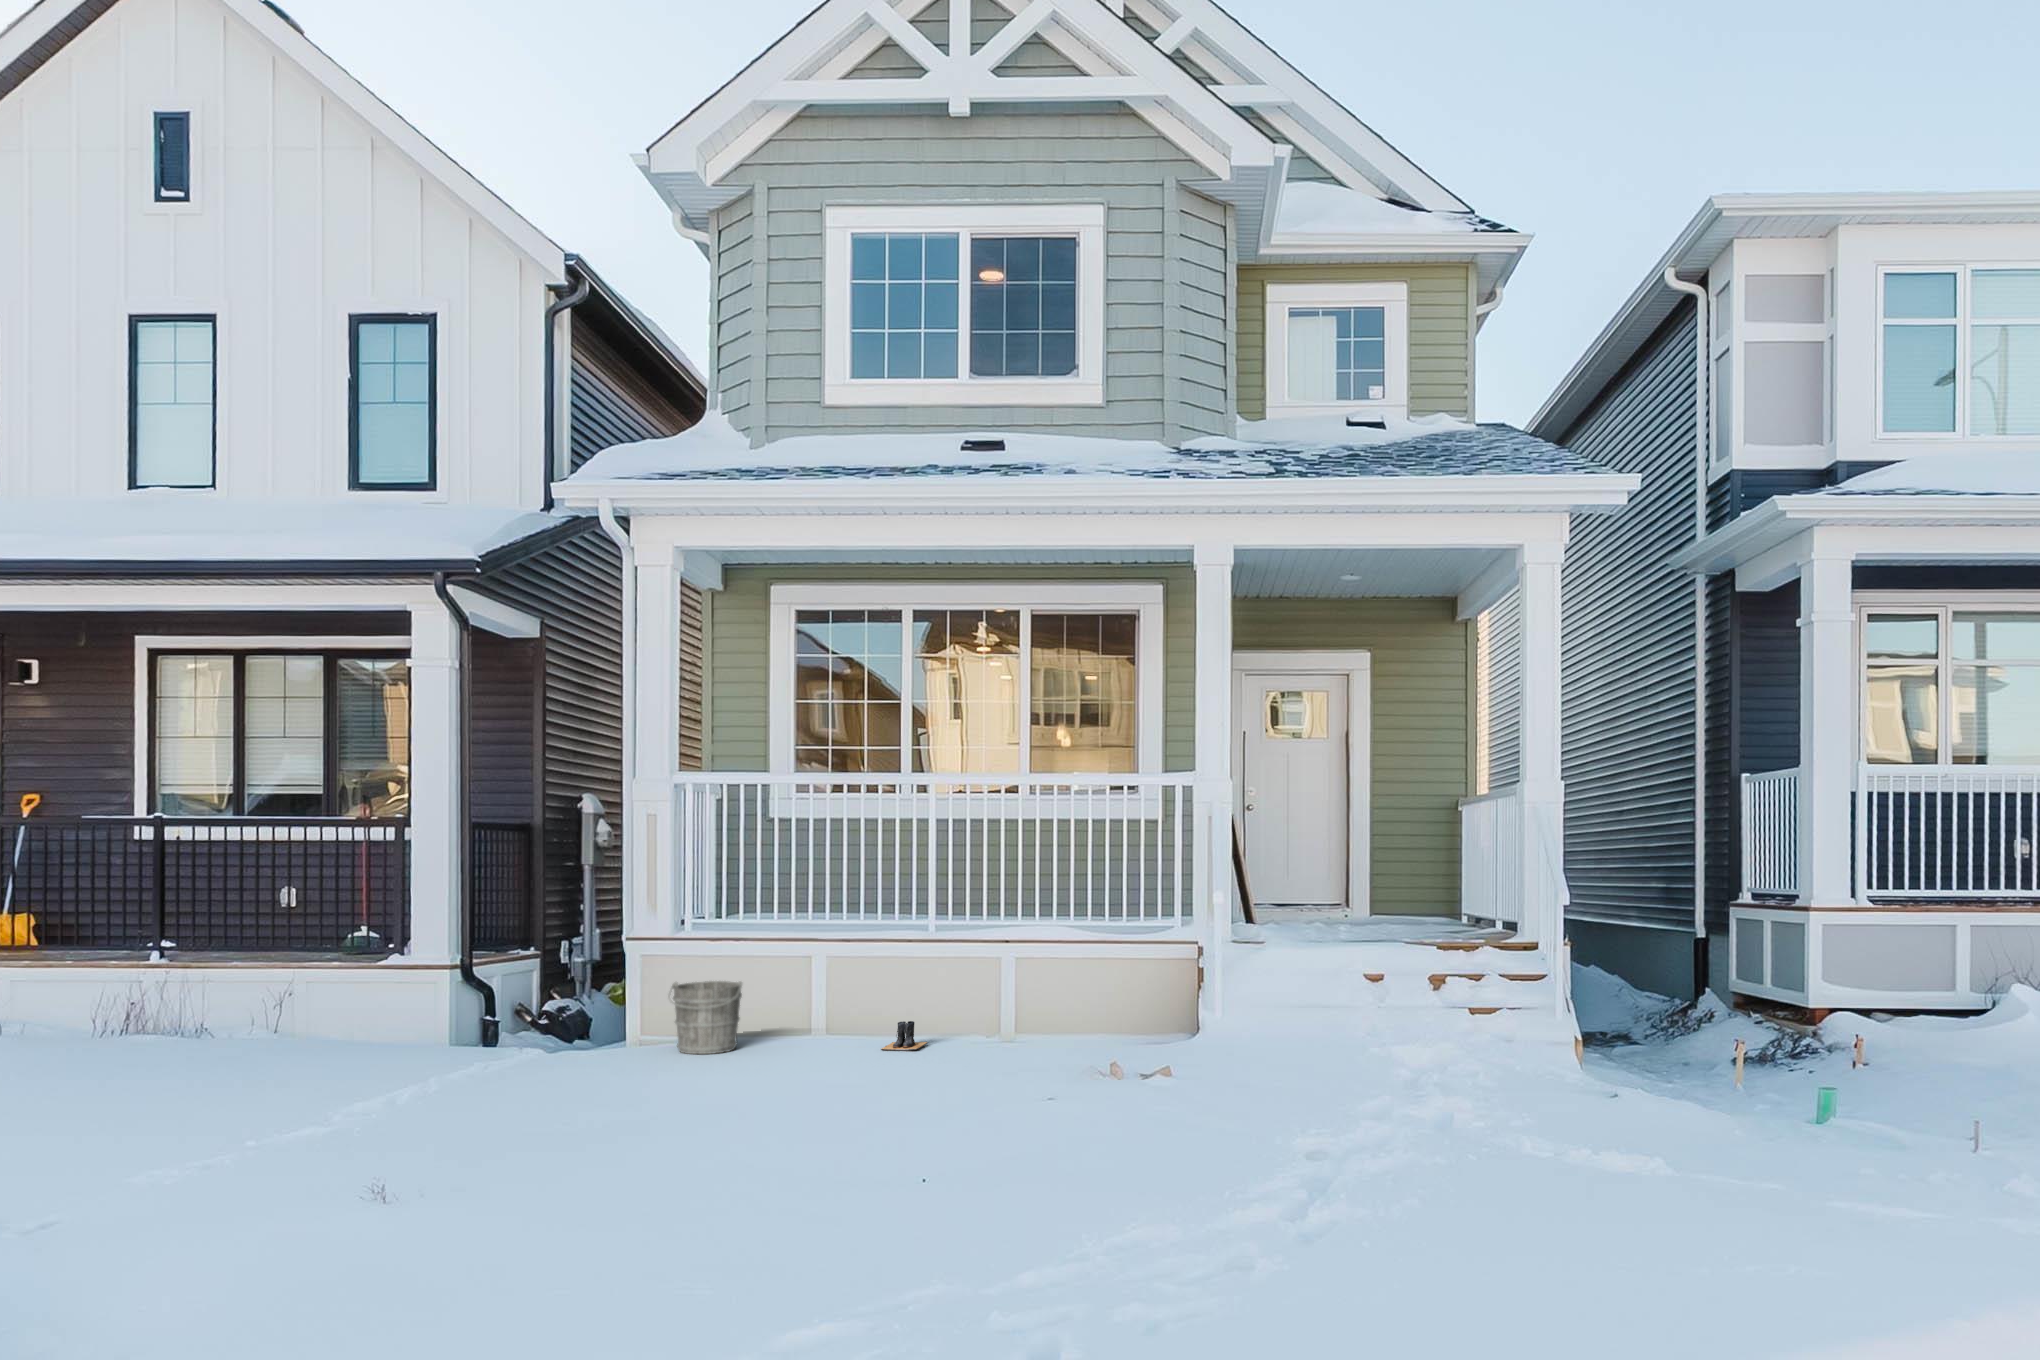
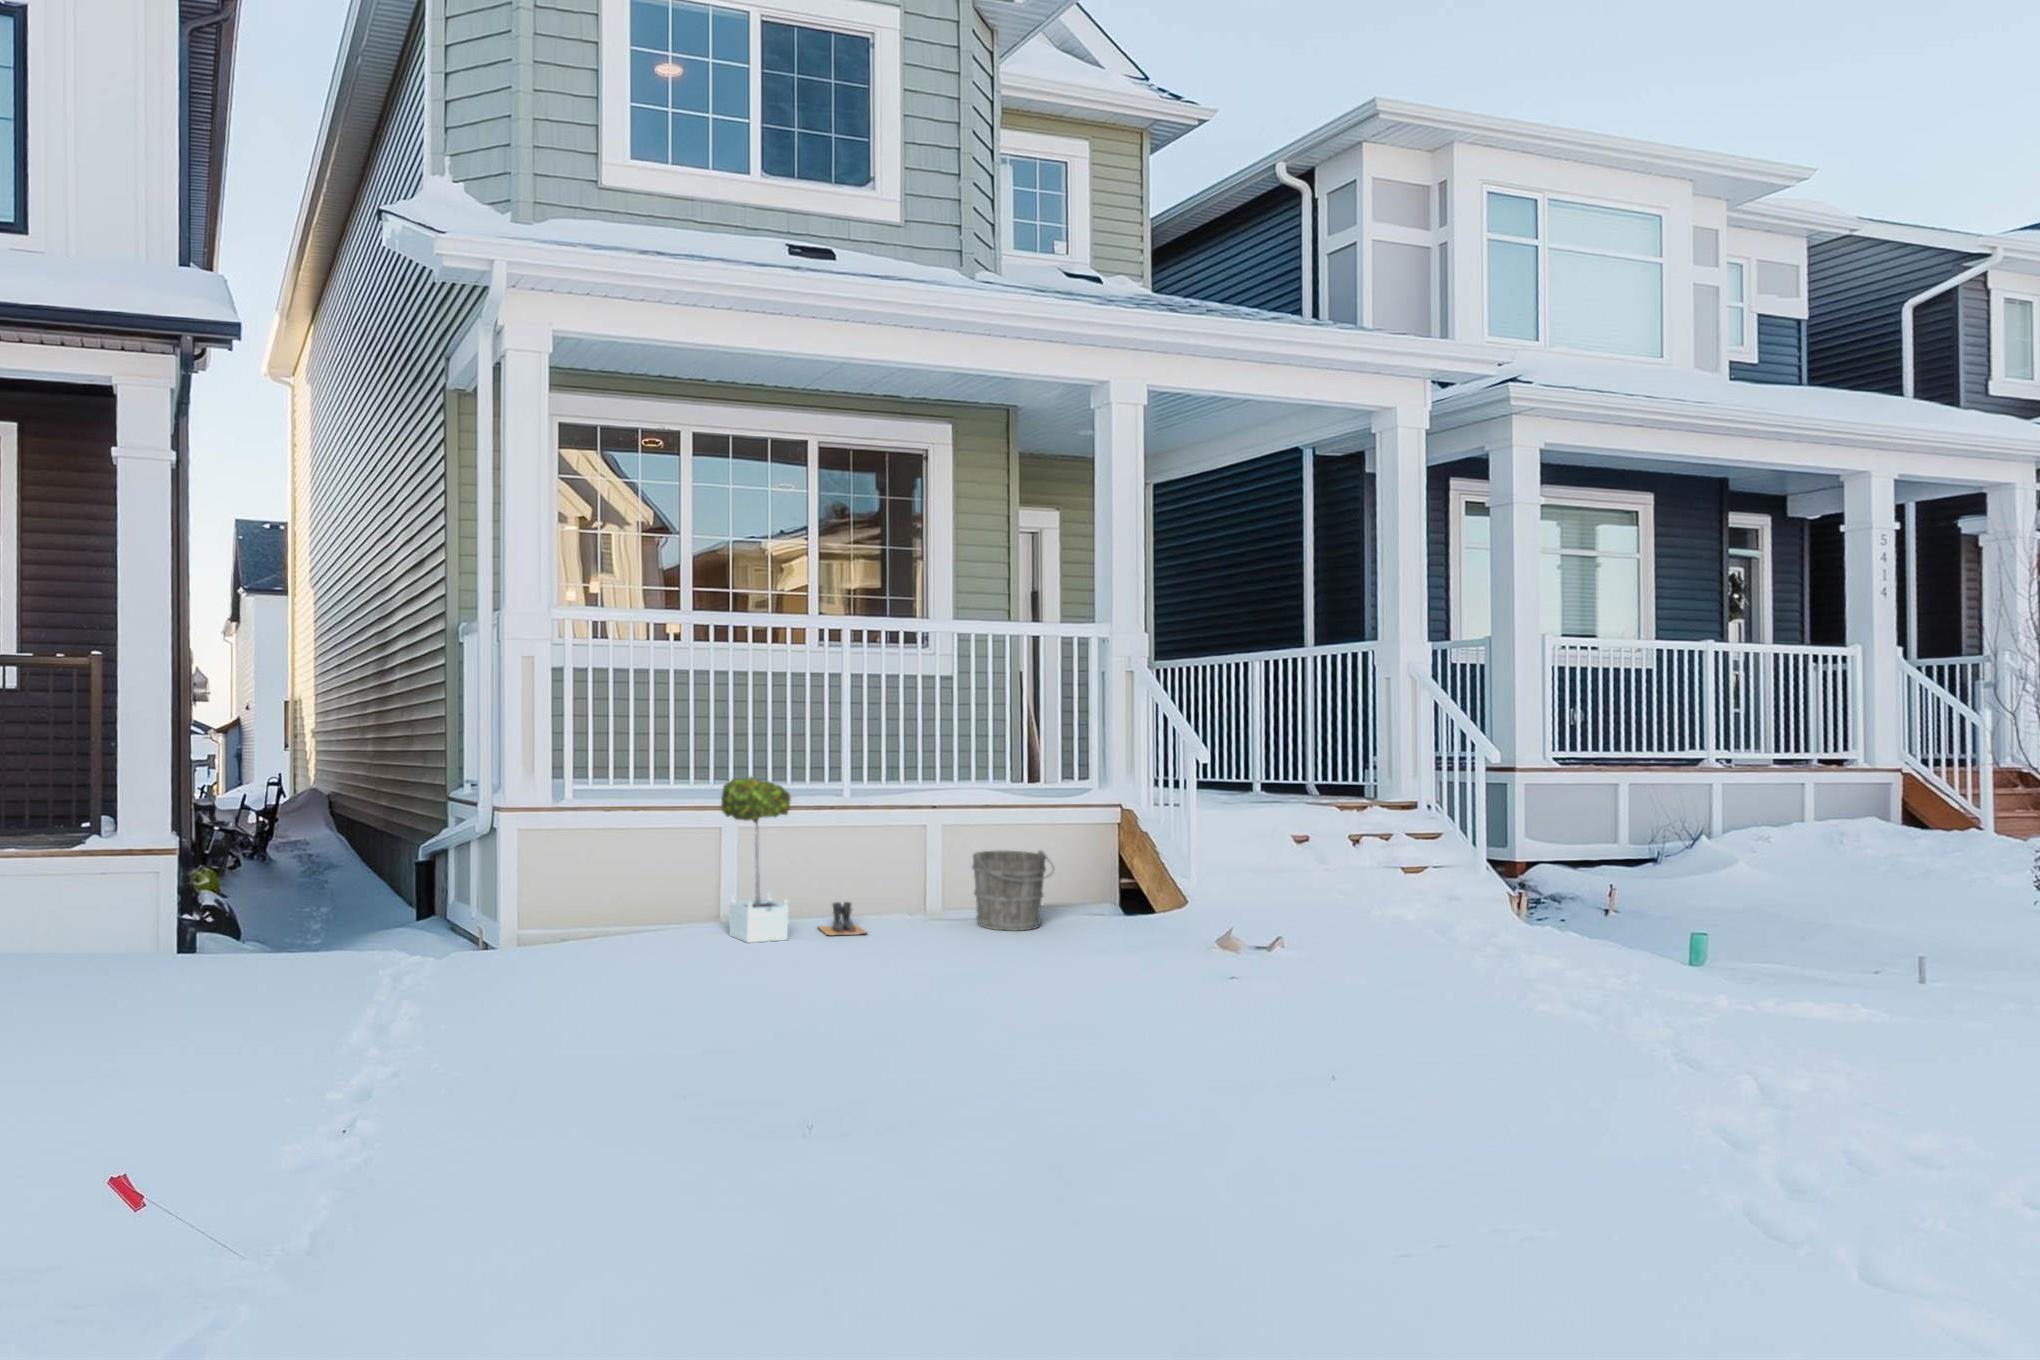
potted tree: none [783,906,844,1052] -> present [721,777,791,943]
bucket: present [668,981,742,1054] -> present [972,850,1054,931]

